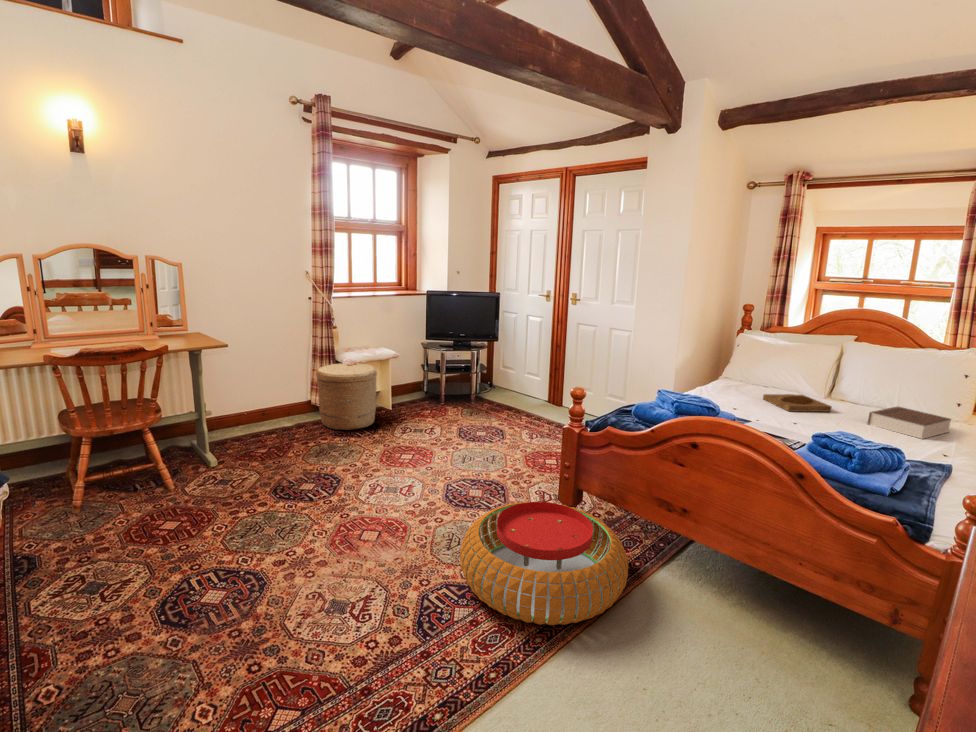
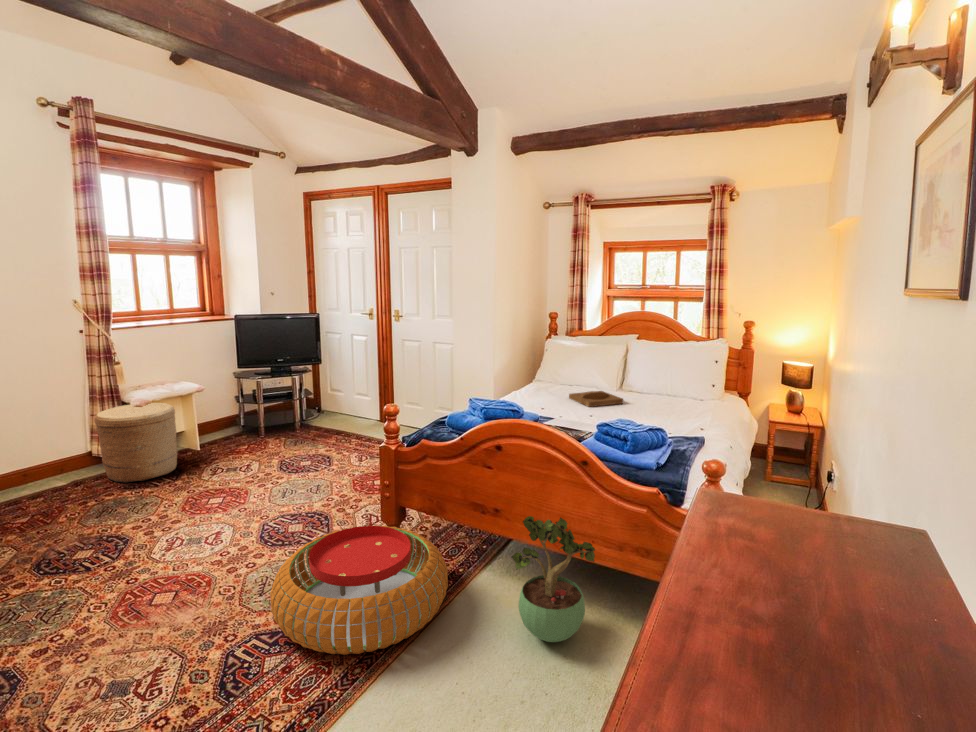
book: present [868,407,951,439] -> none [650,393,711,419]
potted plant: none [703,522,811,661] -> present [511,516,595,642]

